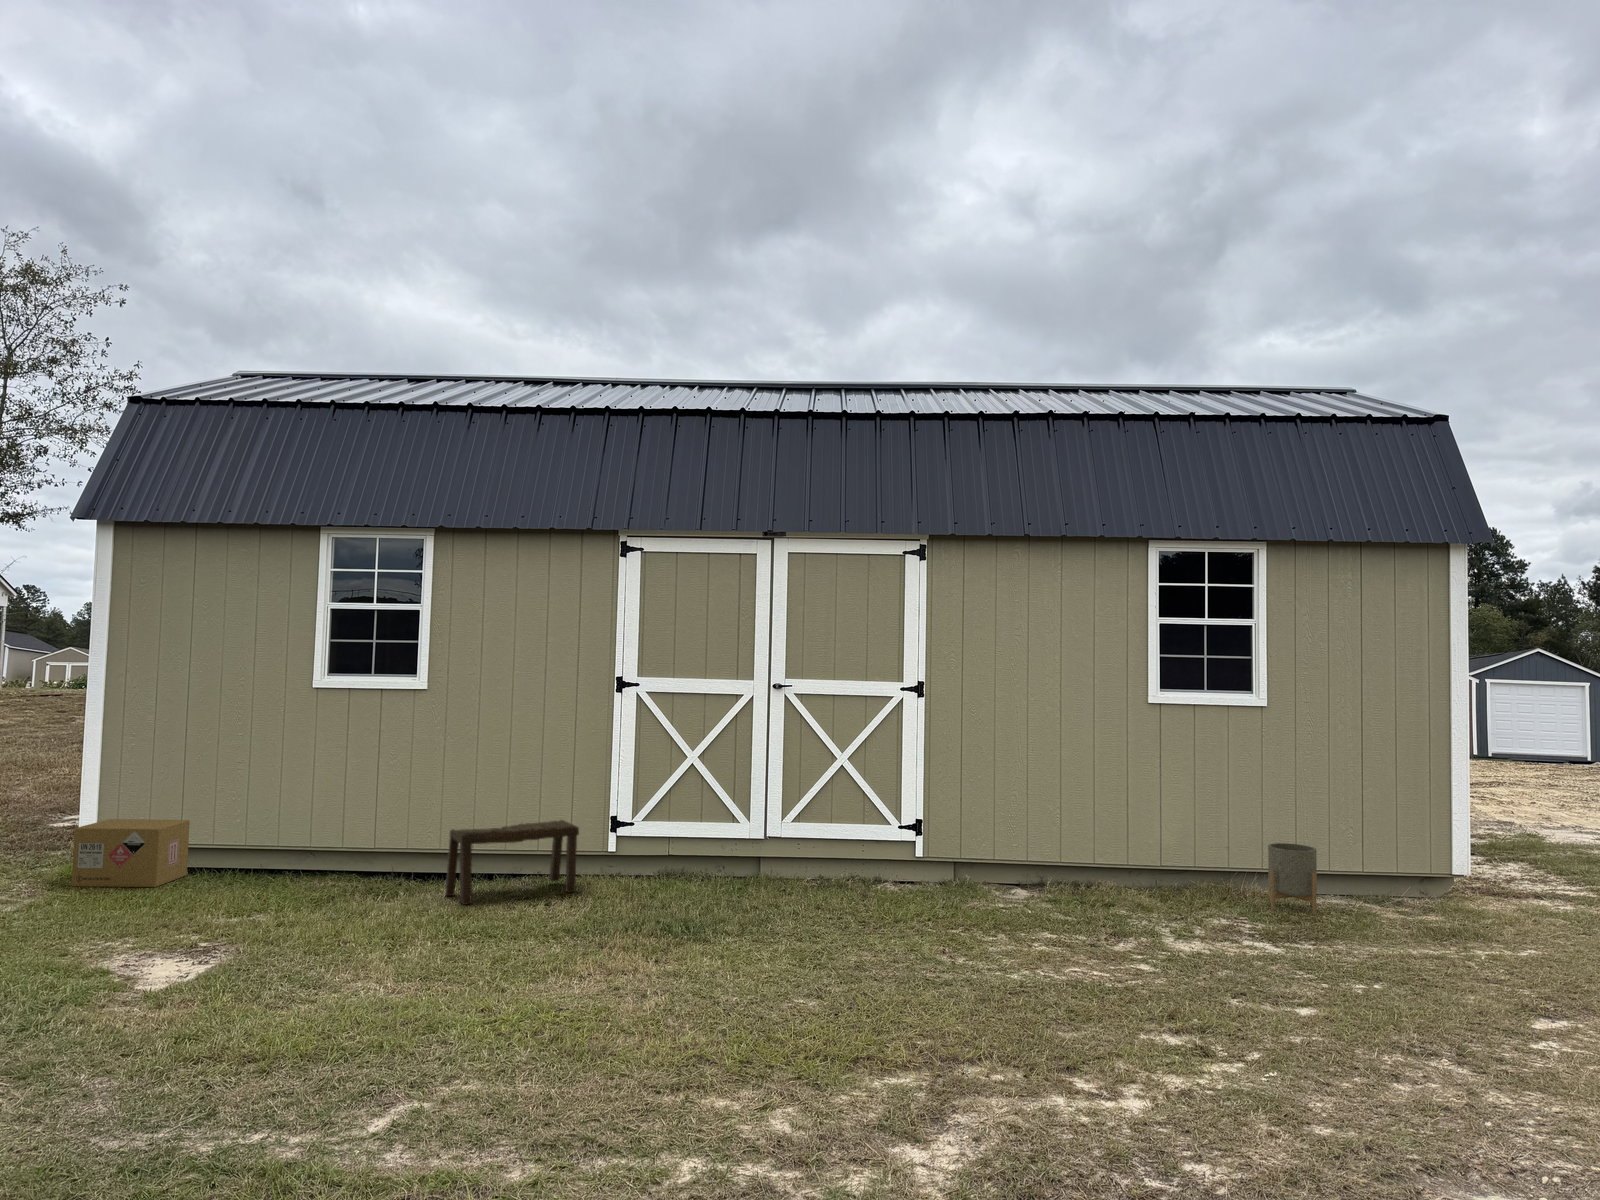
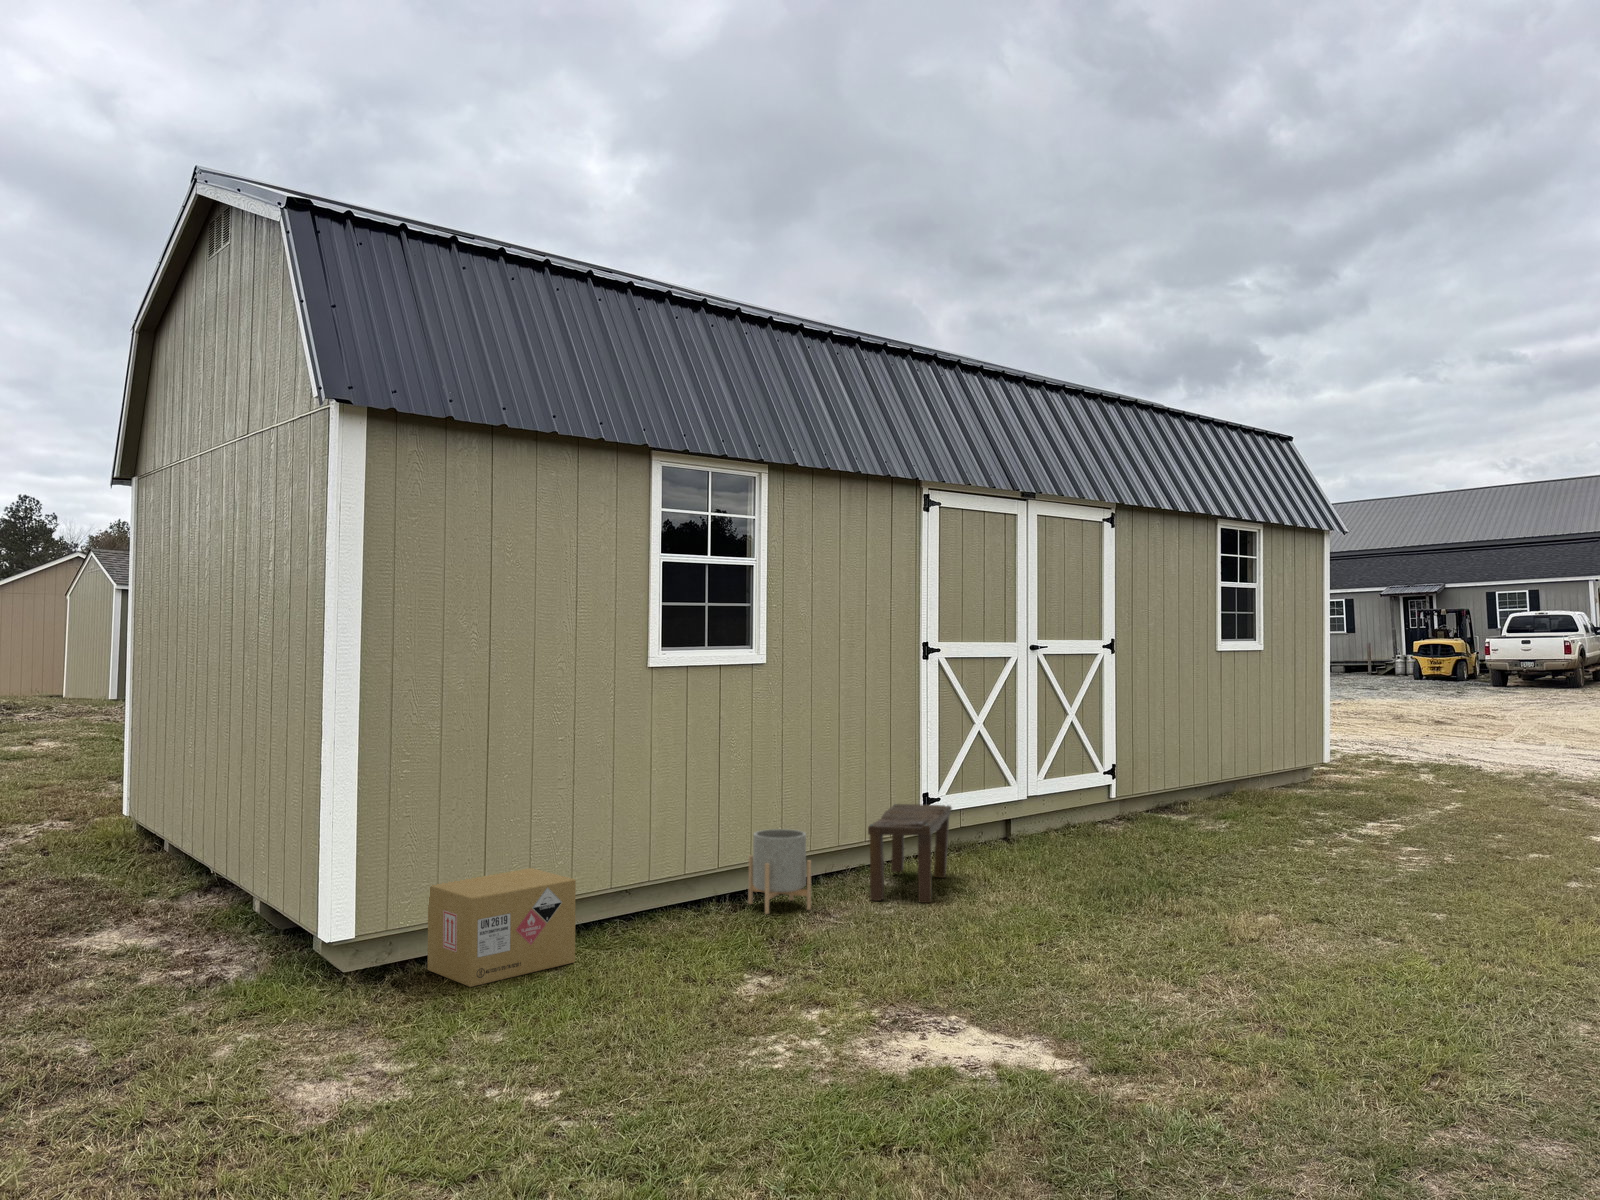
planter: present [1268,843,1317,915] -> present [748,829,811,914]

